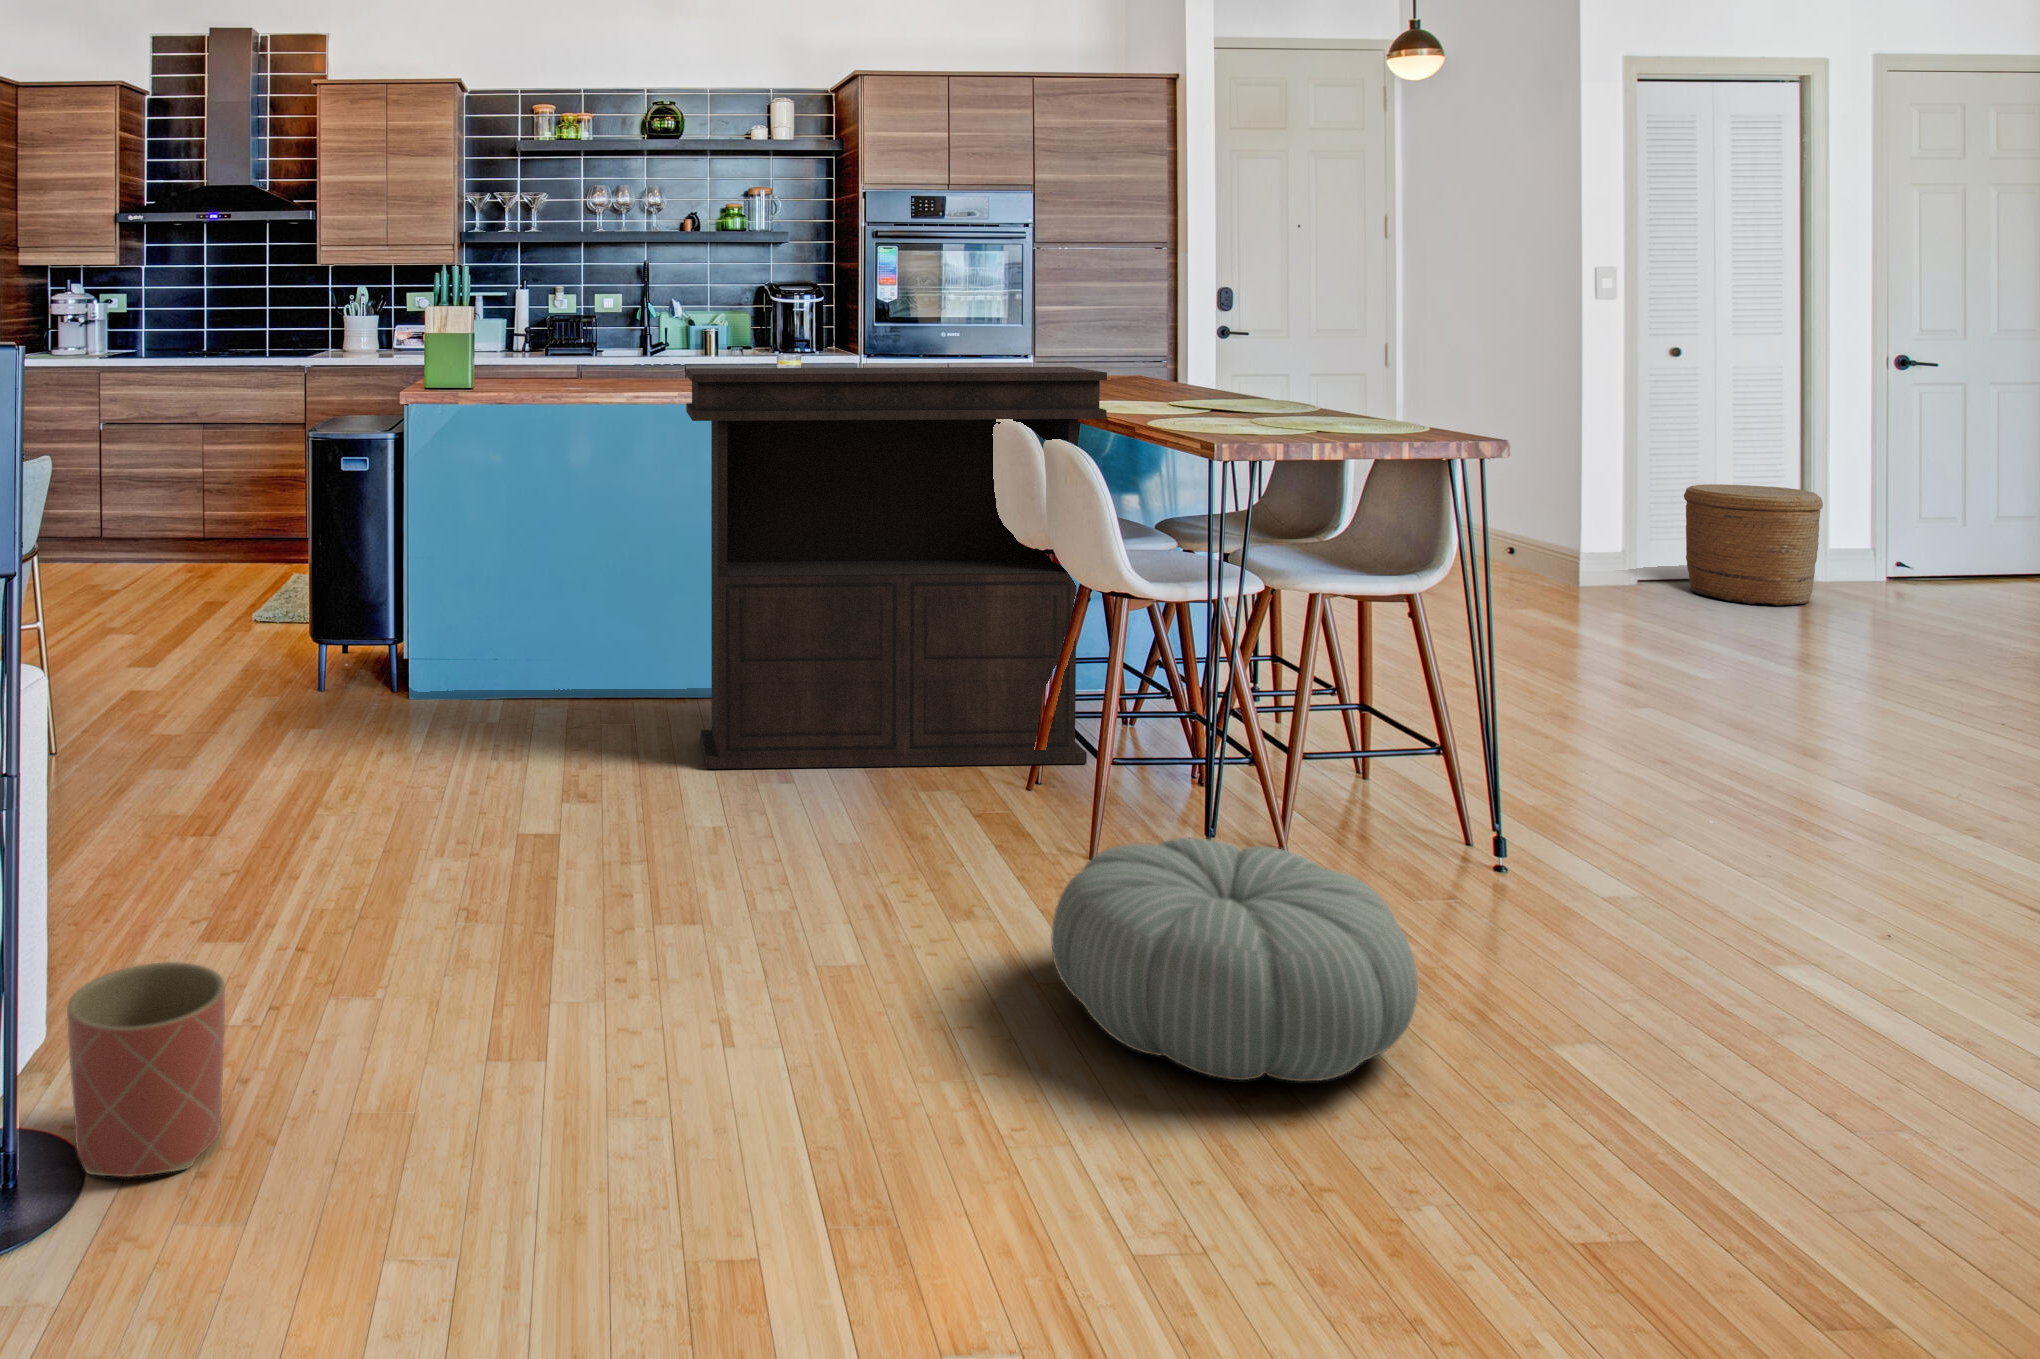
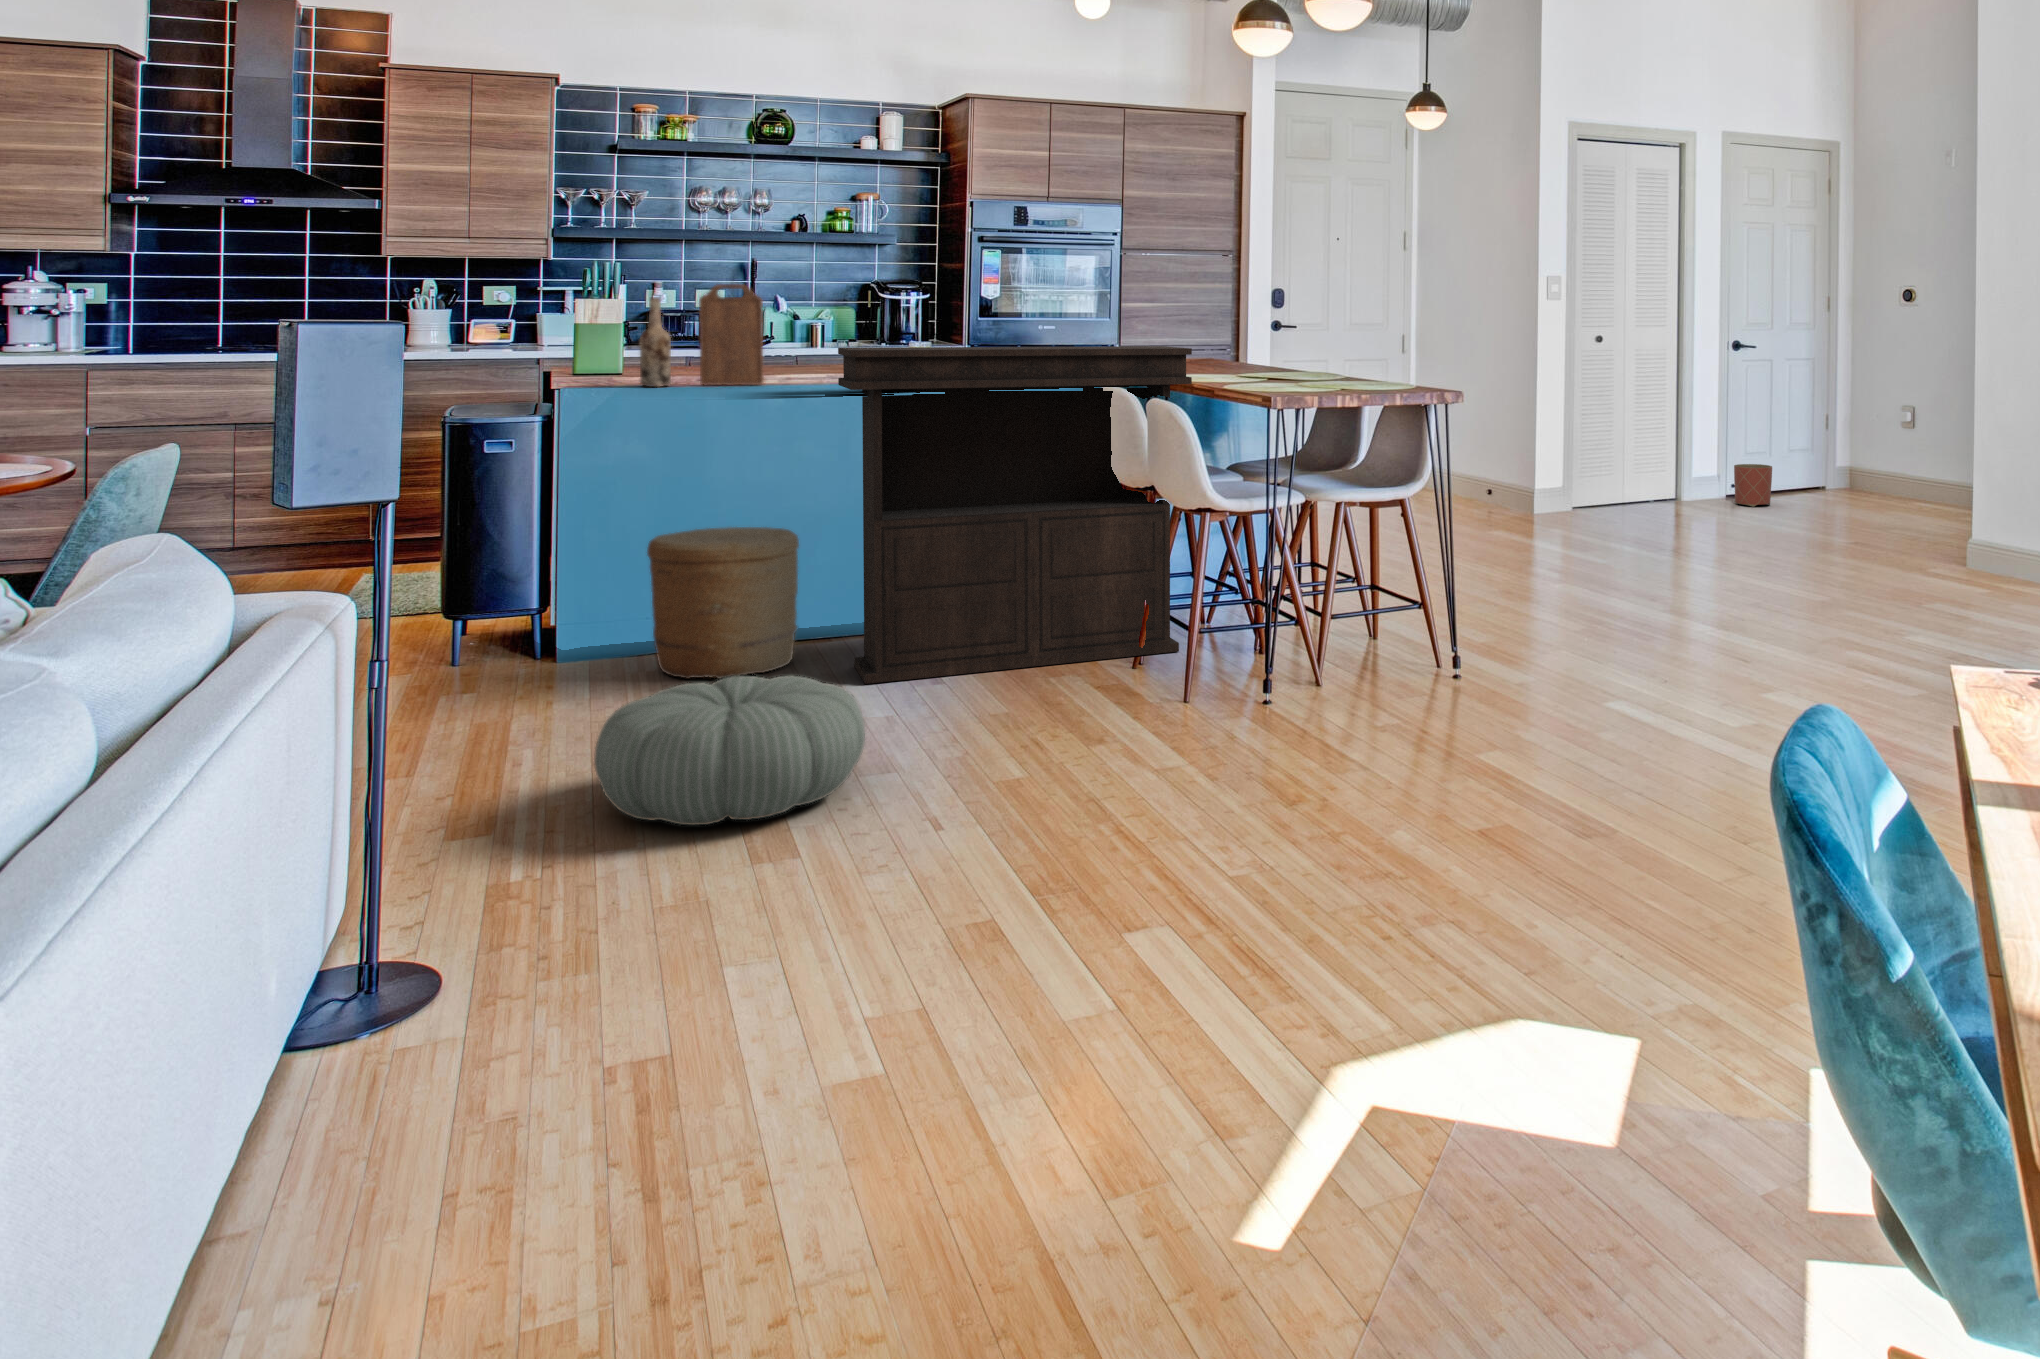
cutting board: none [554,294,617,407] -> present [699,284,764,385]
wine bottle: none [497,310,526,407] -> present [640,297,671,387]
woven basket: present [1684,484,1823,606] -> present [647,527,799,679]
pouf: present [1051,837,1418,1081] -> present [594,676,865,825]
planter: present [67,962,225,1177] -> present [1734,464,1772,507]

